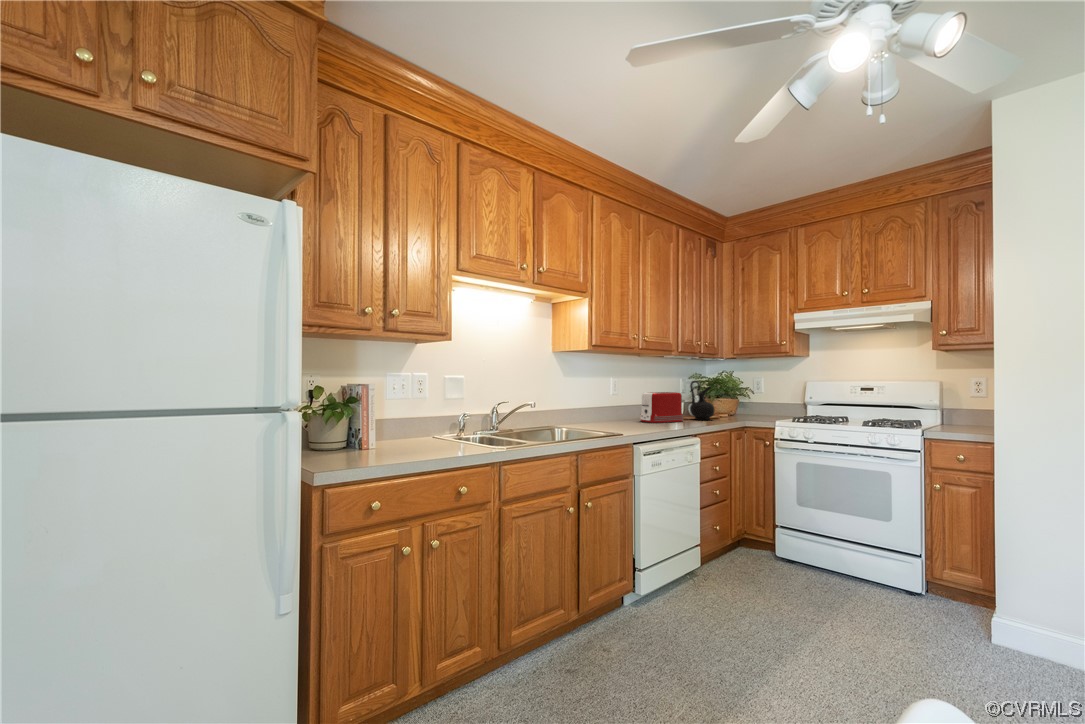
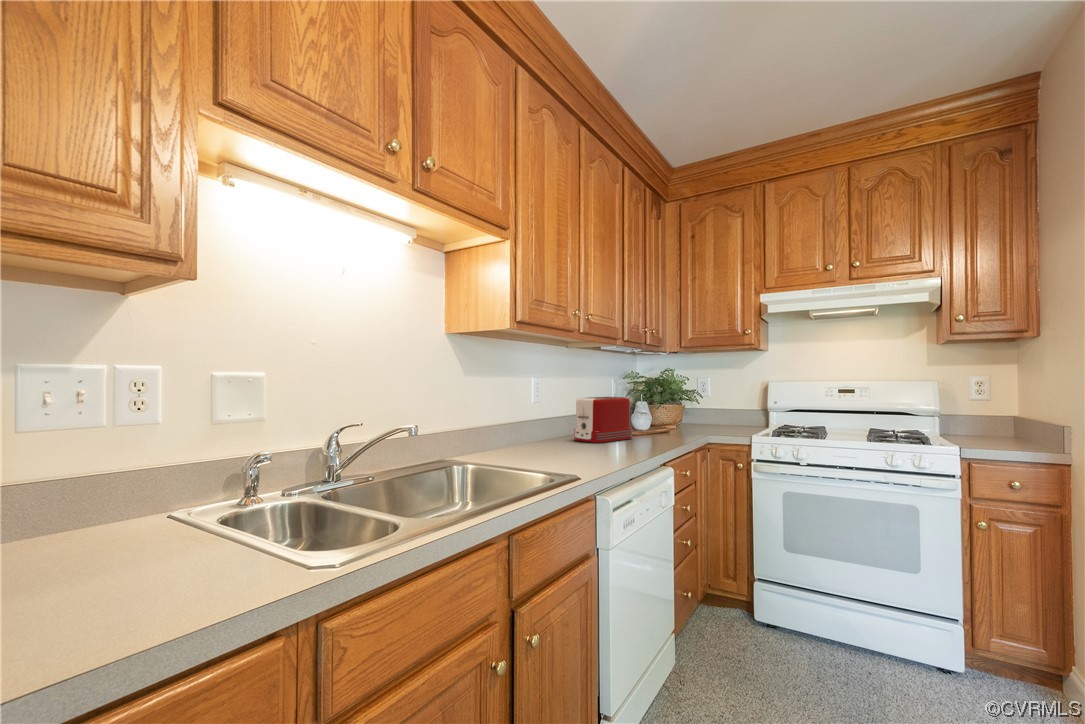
ceramic jug: present [690,381,714,420] -> none [635,380,668,435]

